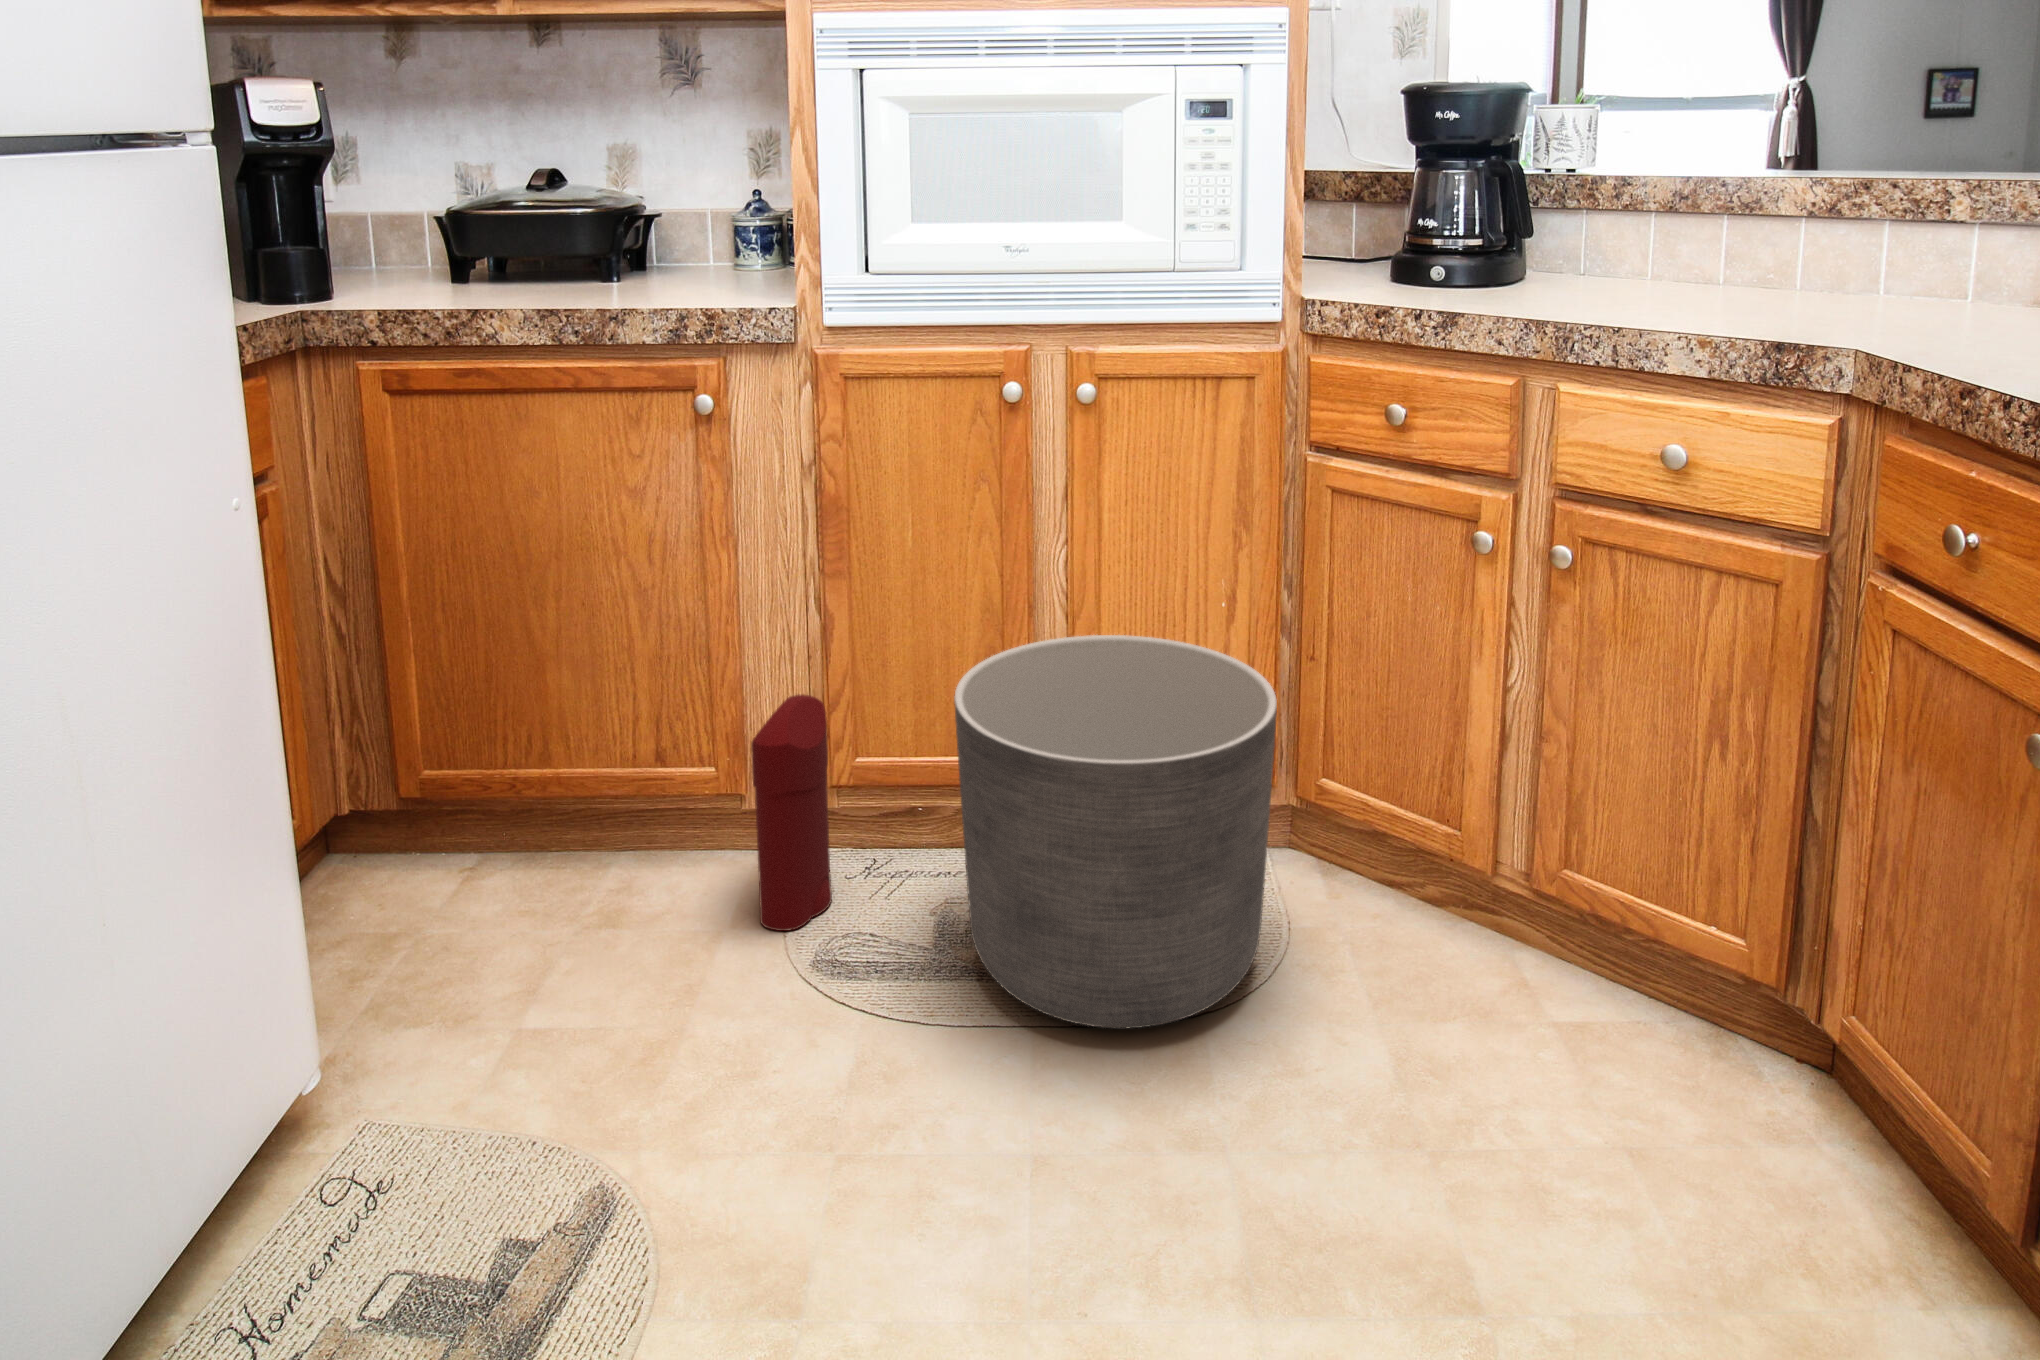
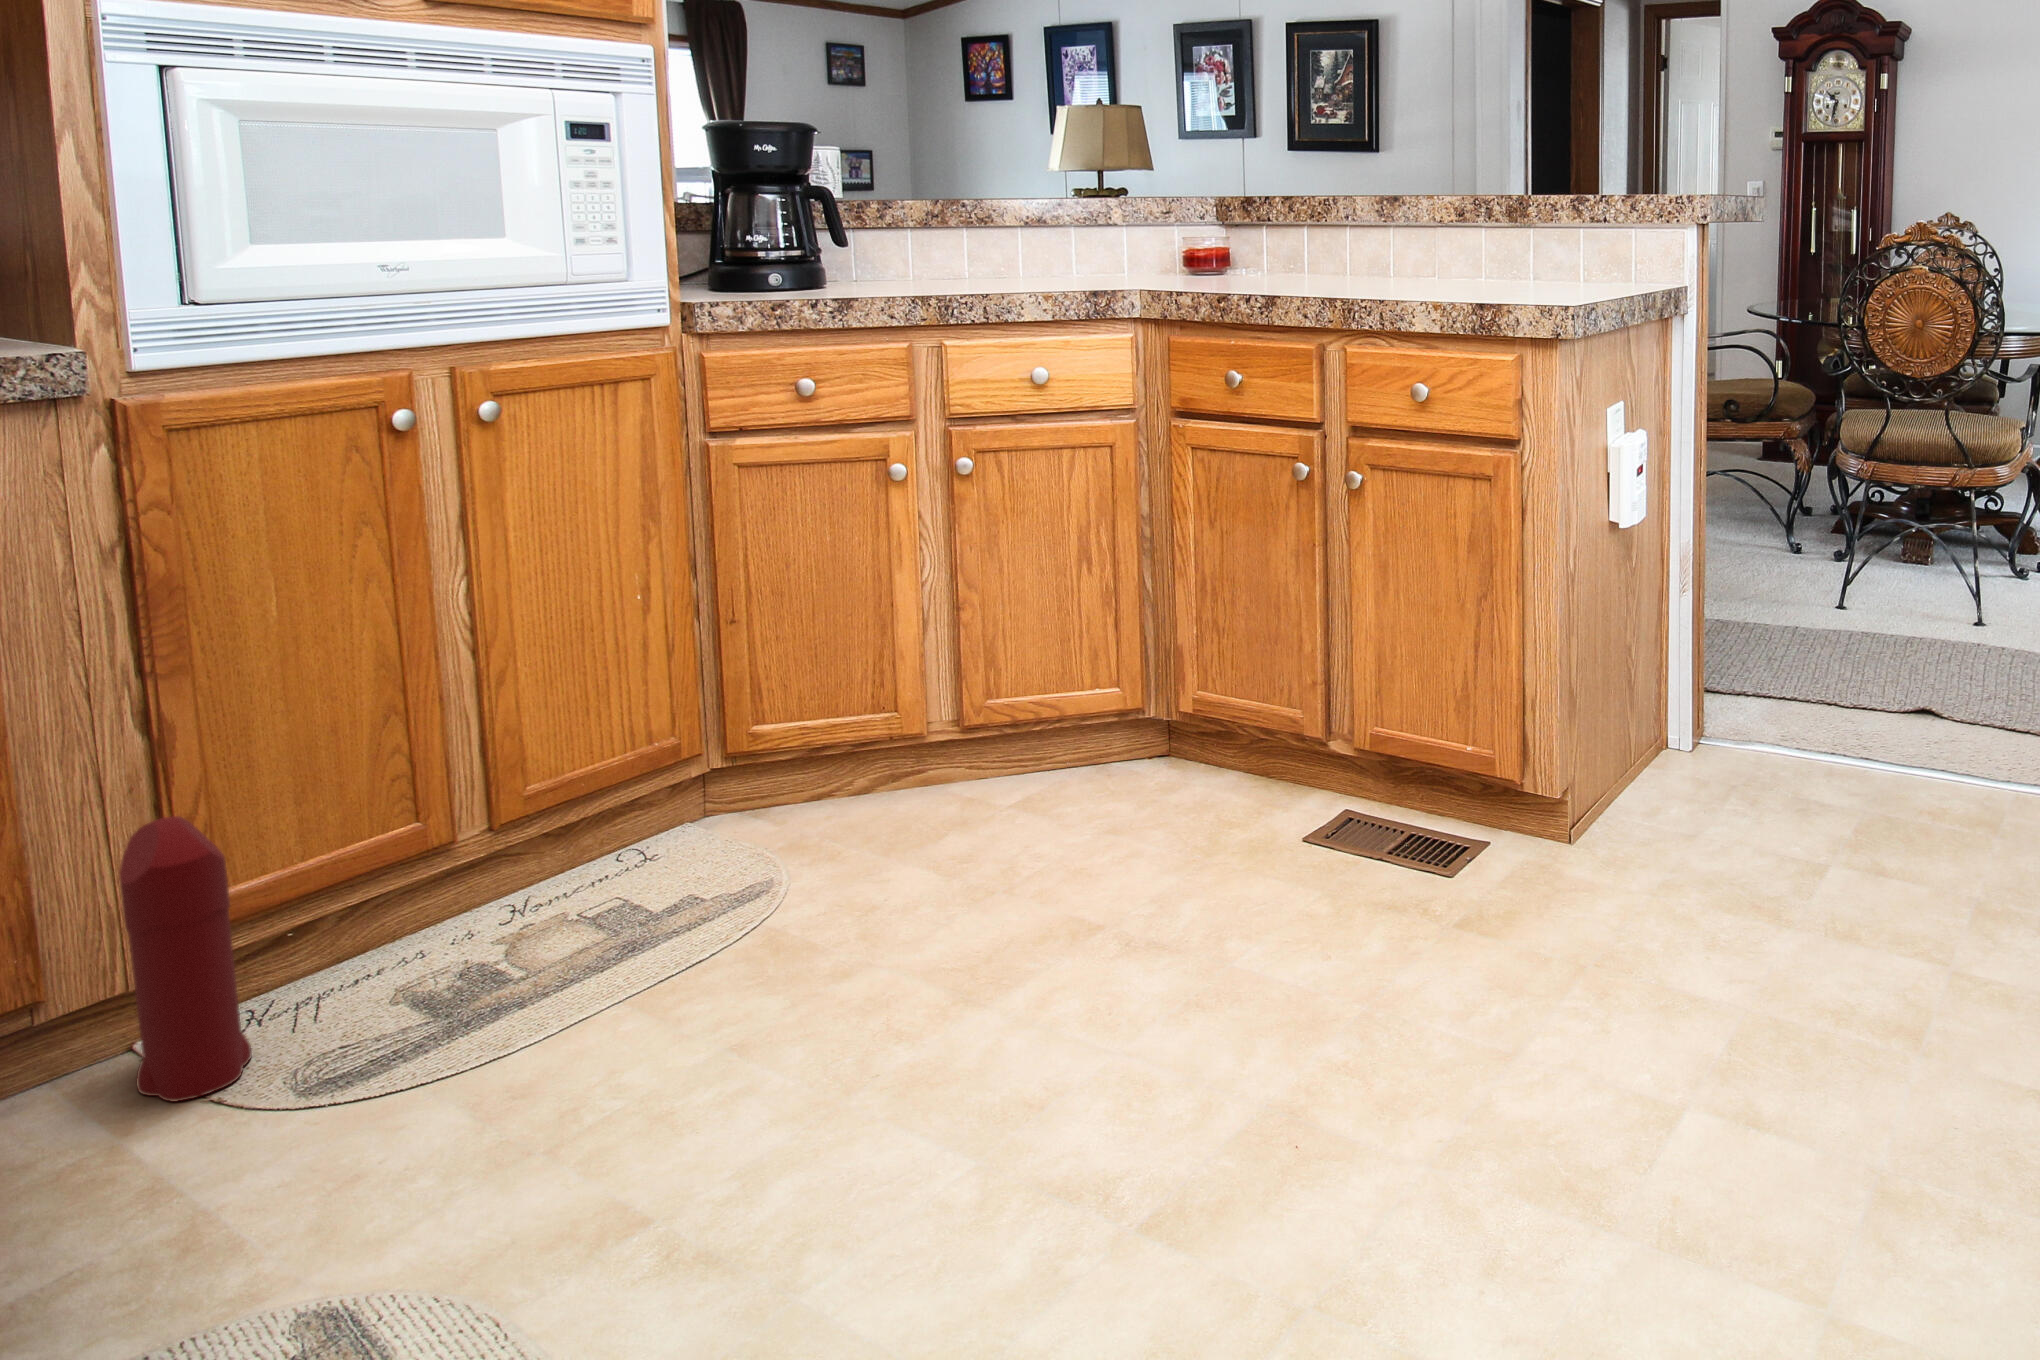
planter: present [954,635,1277,1028] -> none [437,630,793,988]

